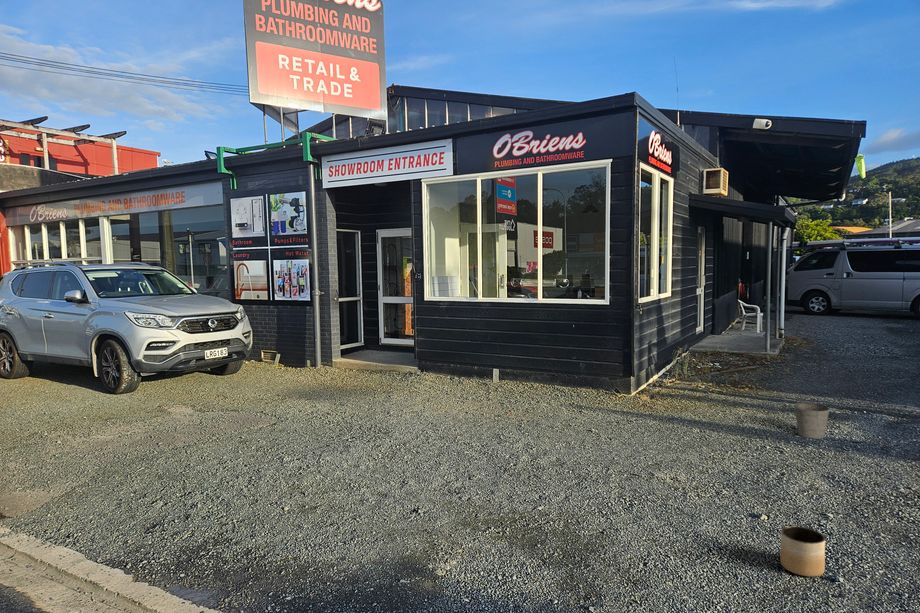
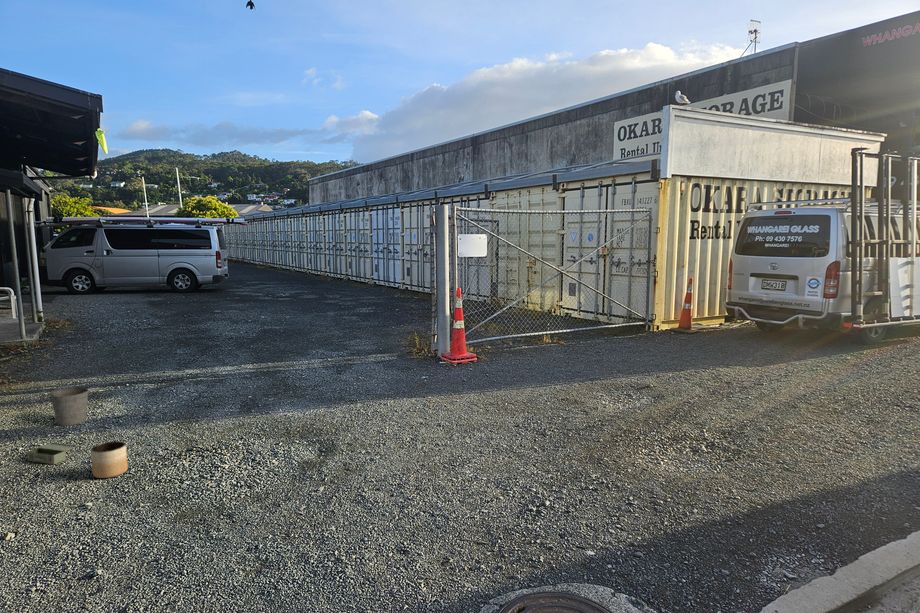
toolbox: none [775,449,817,469] -> present [27,443,75,464]
planter: present [780,526,825,577] -> present [91,441,128,478]

